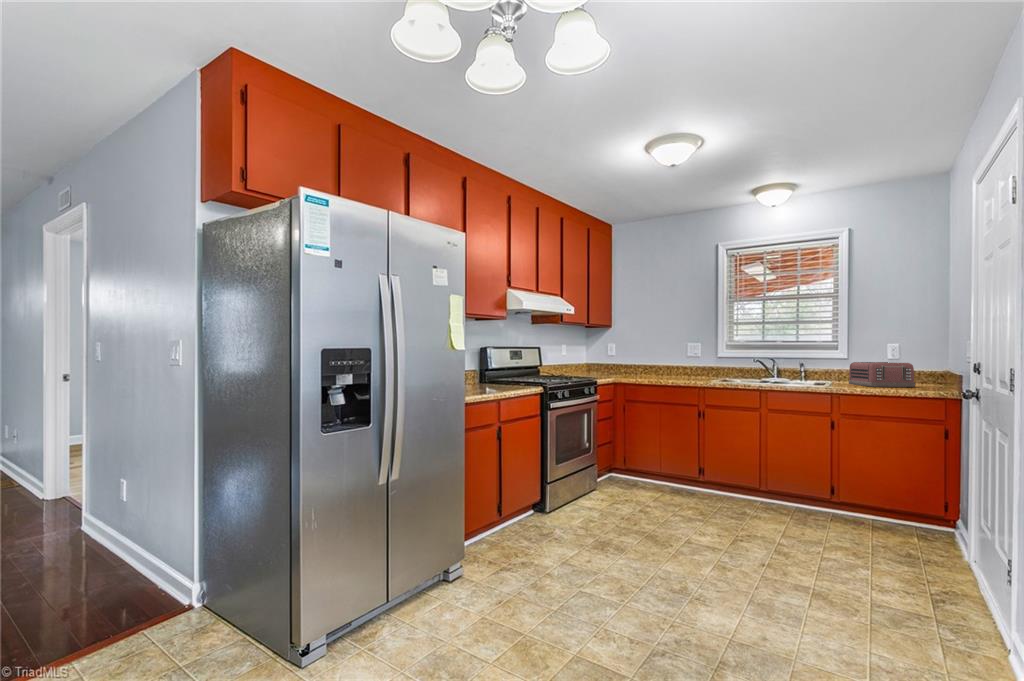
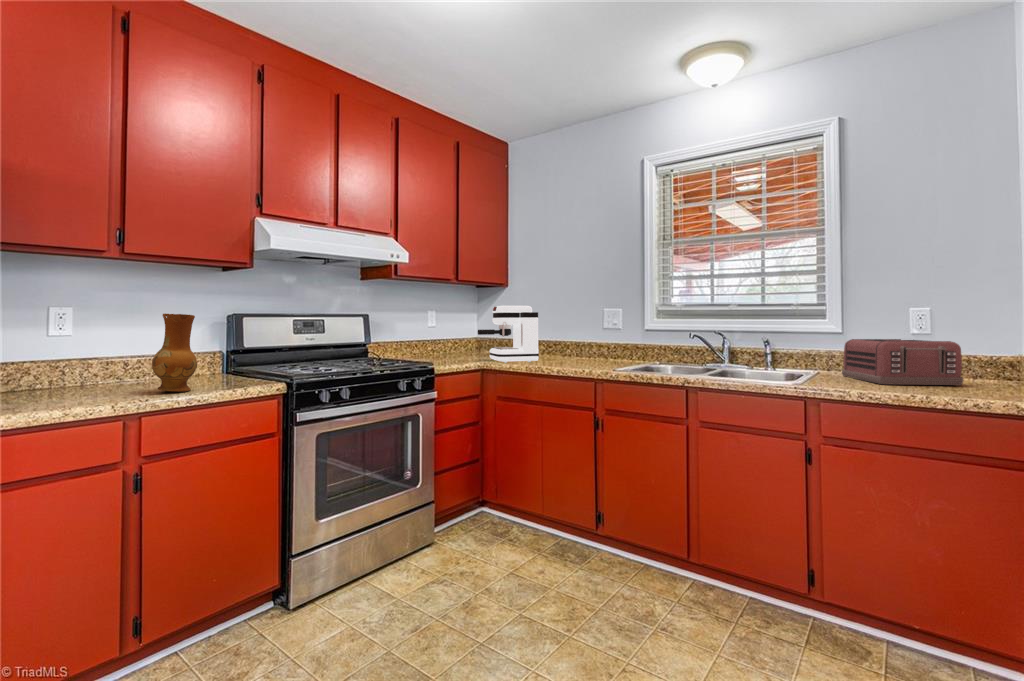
coffee maker: none [611,341,653,378] -> present [478,306,539,363]
ceramic jug: none [490,347,511,389] -> present [152,314,197,392]

